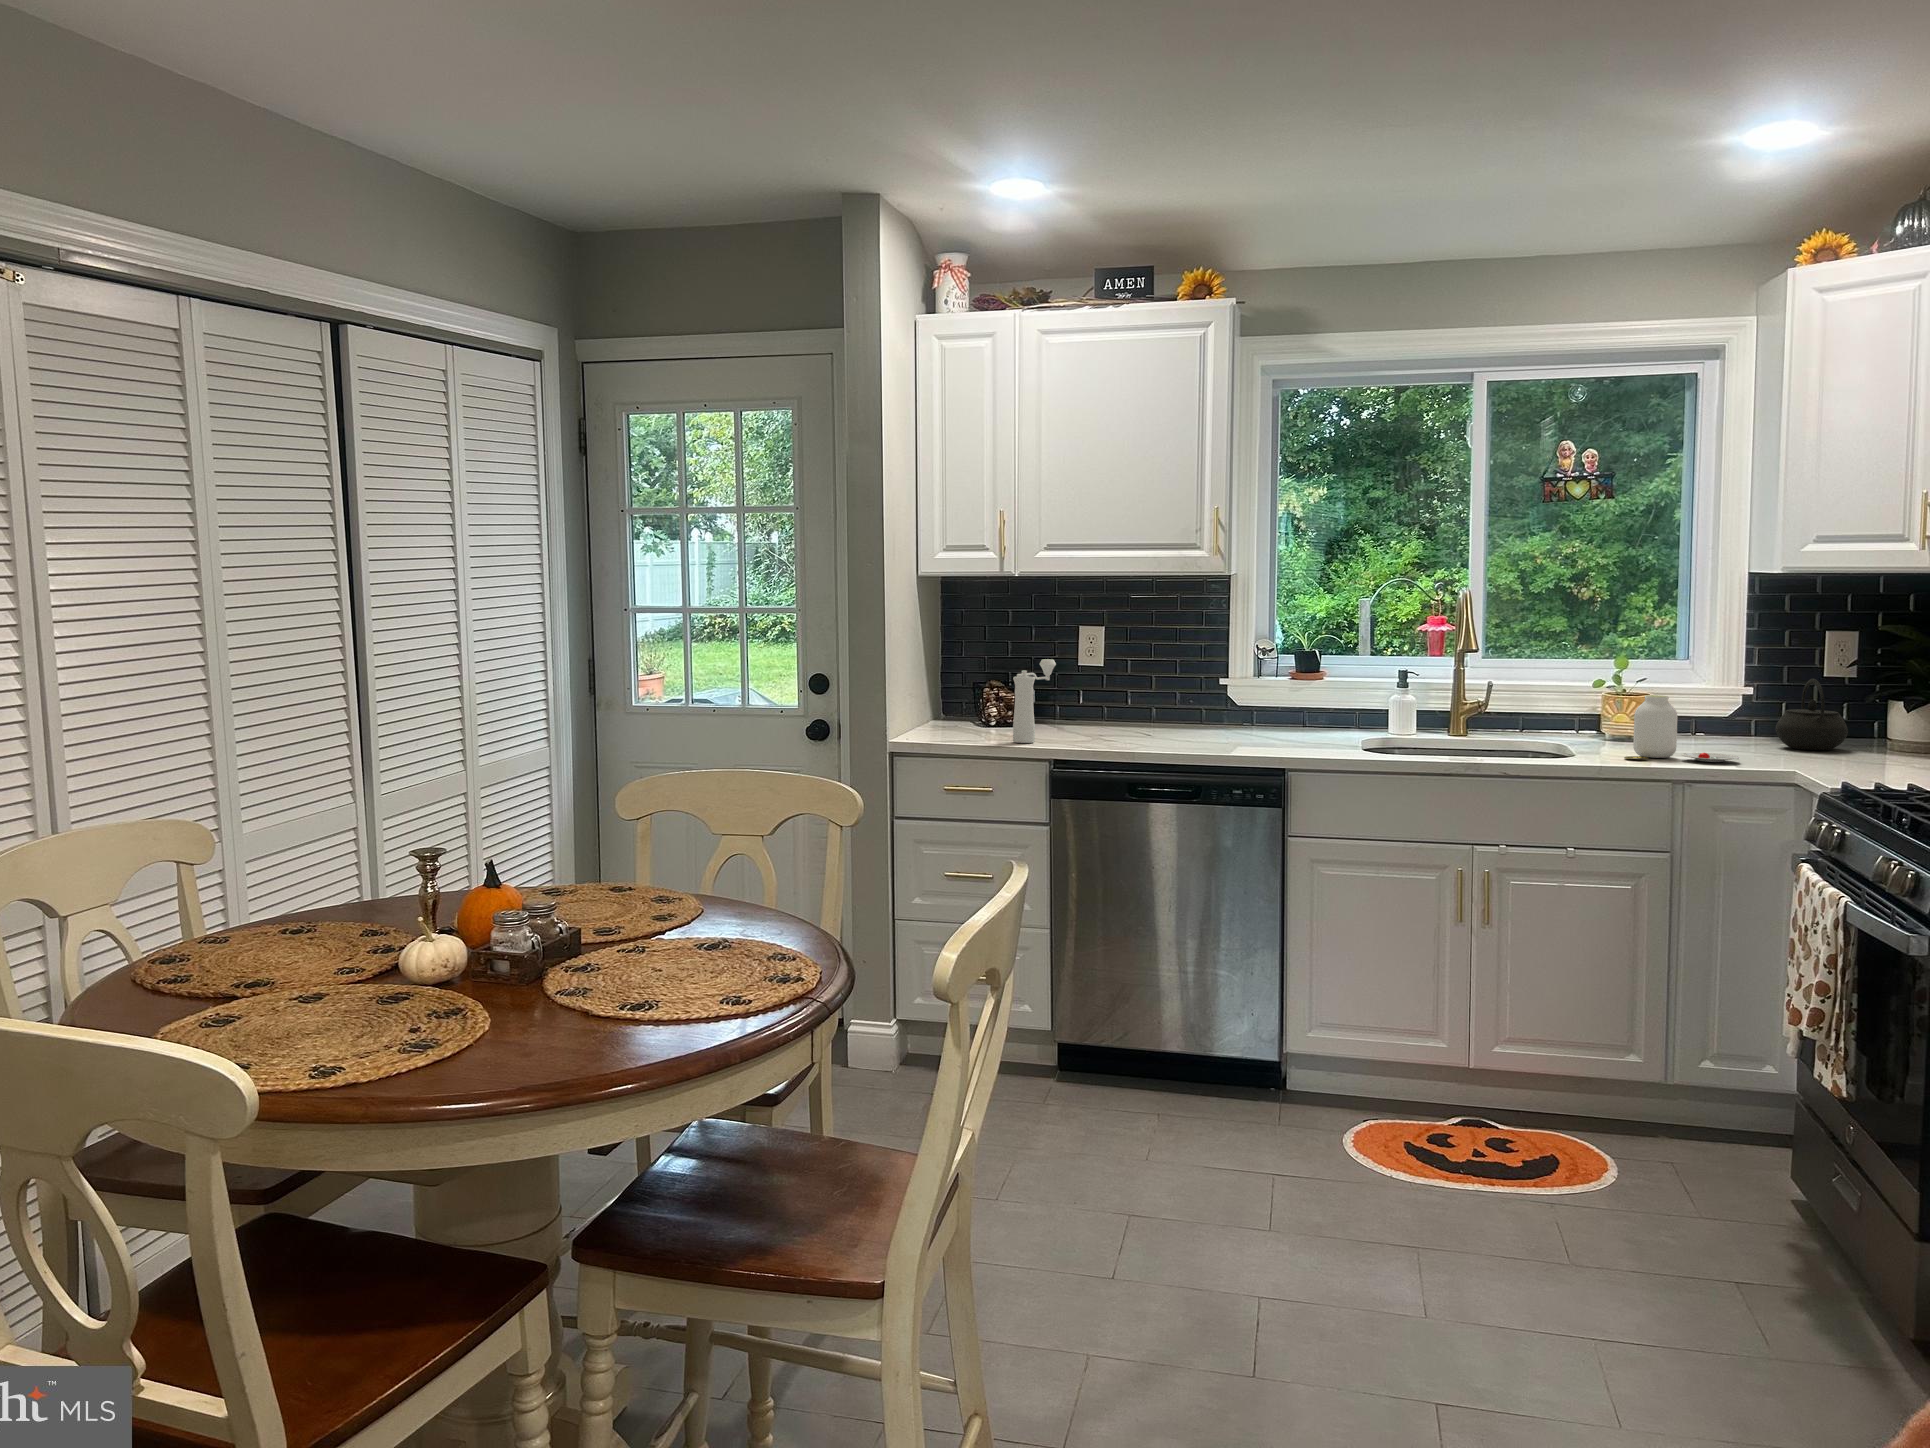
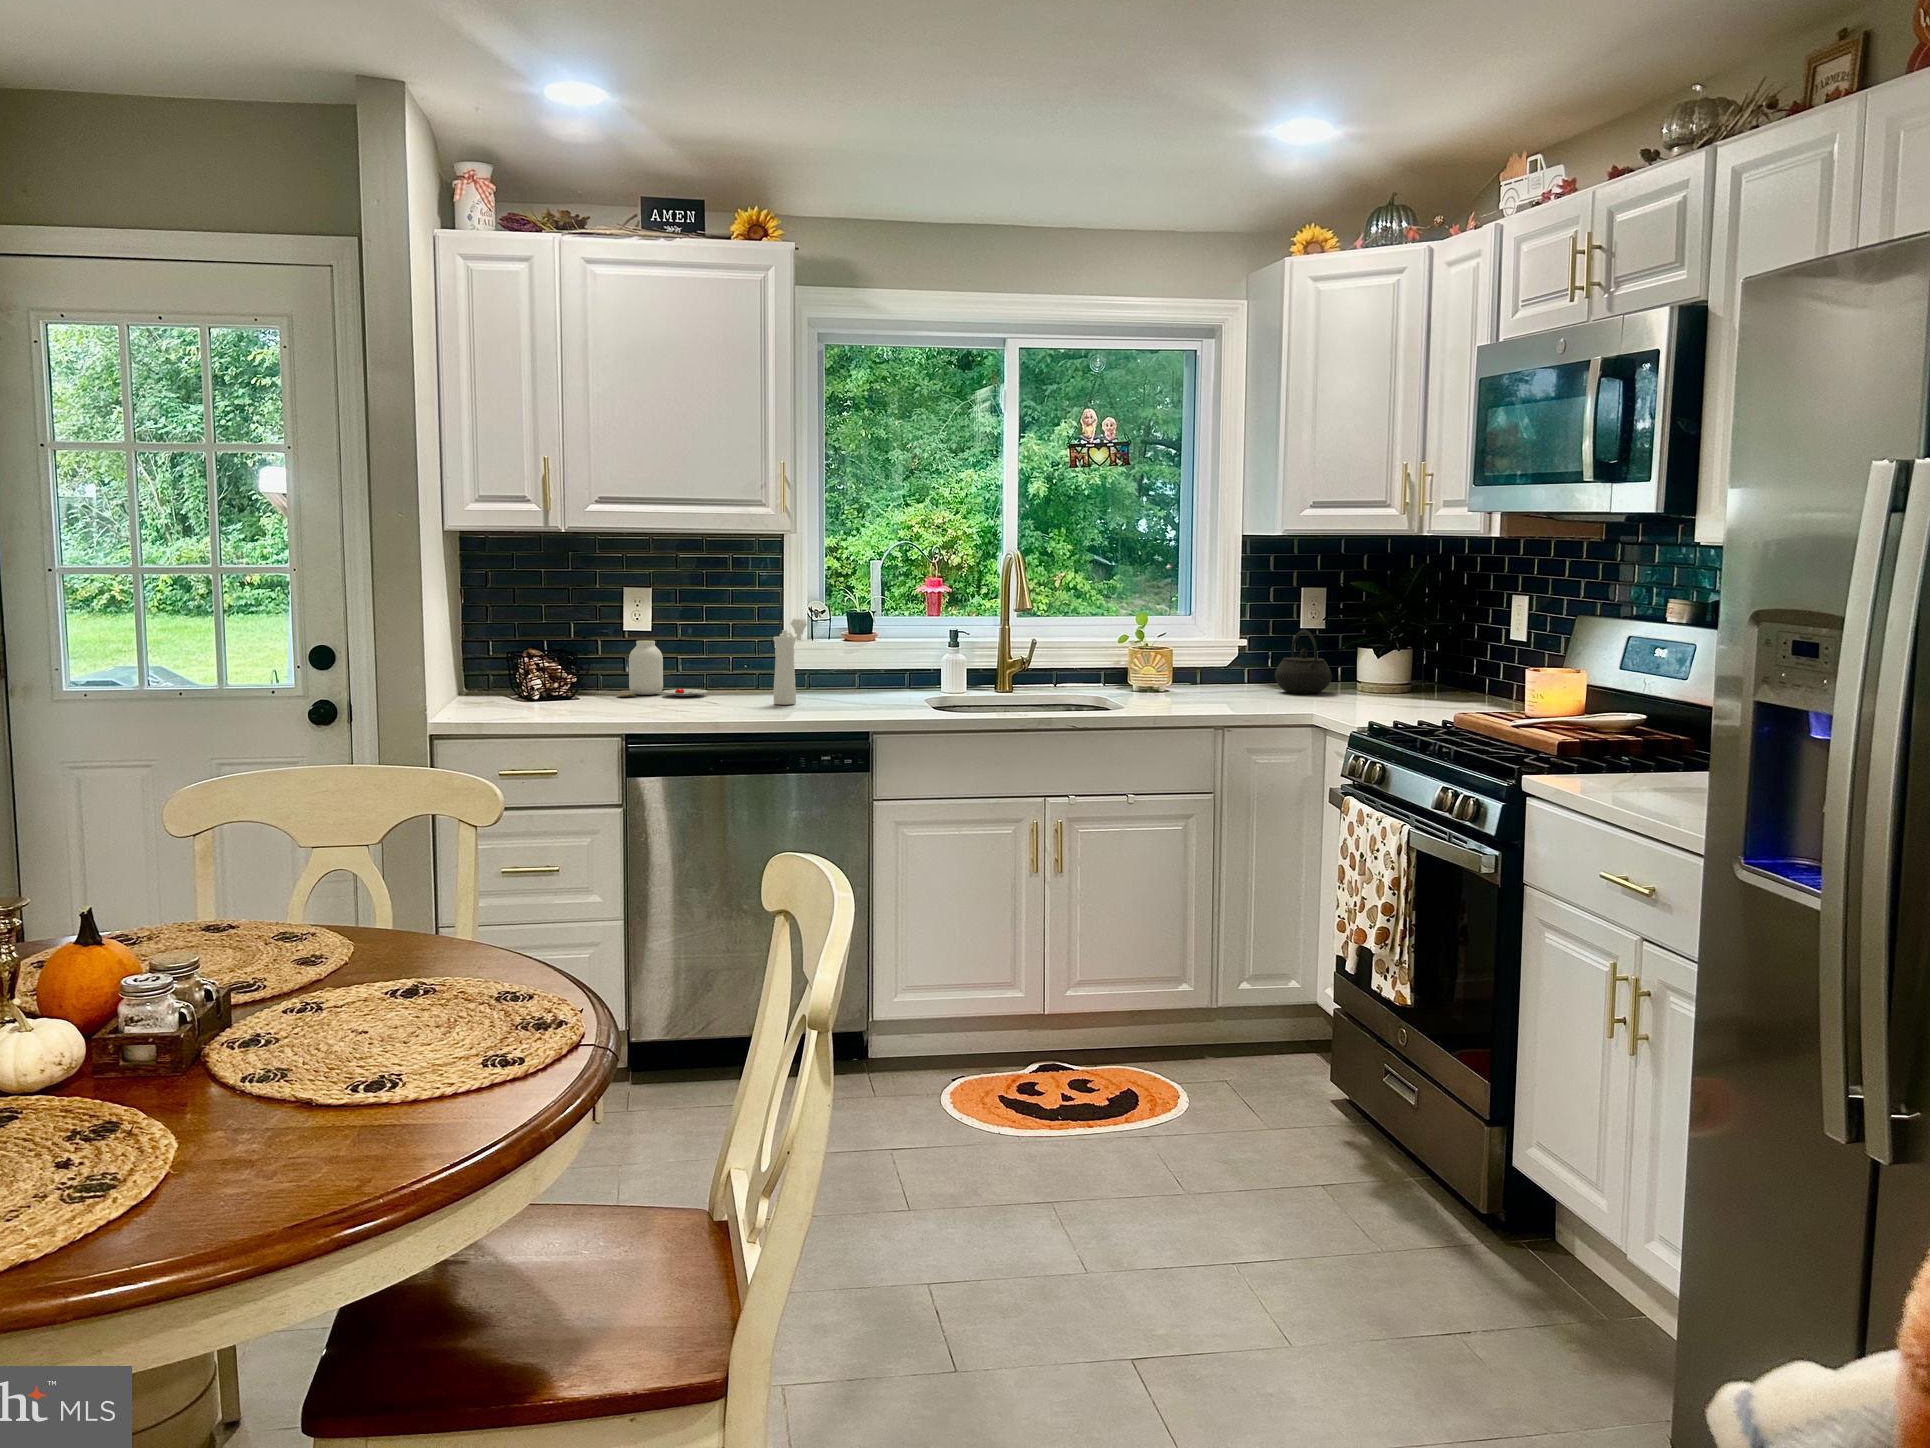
pepper mill: present [1013,659,1056,743] -> present [773,619,807,705]
jar: present [1624,695,1739,762] -> present [617,640,707,696]

